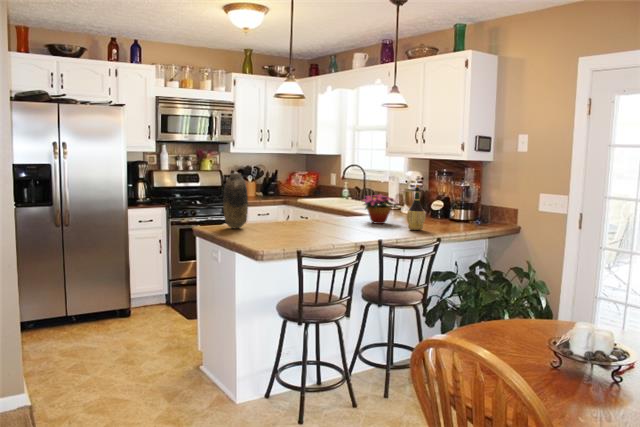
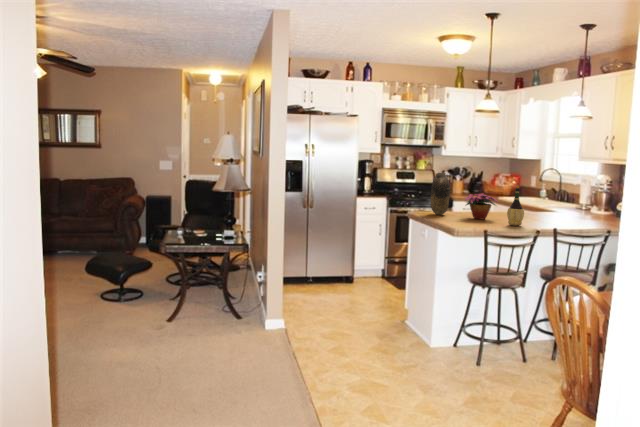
wine bottle: present [407,185,425,230] -> present [507,186,524,226]
flower arrangement: present [363,195,395,224] -> present [466,194,496,219]

